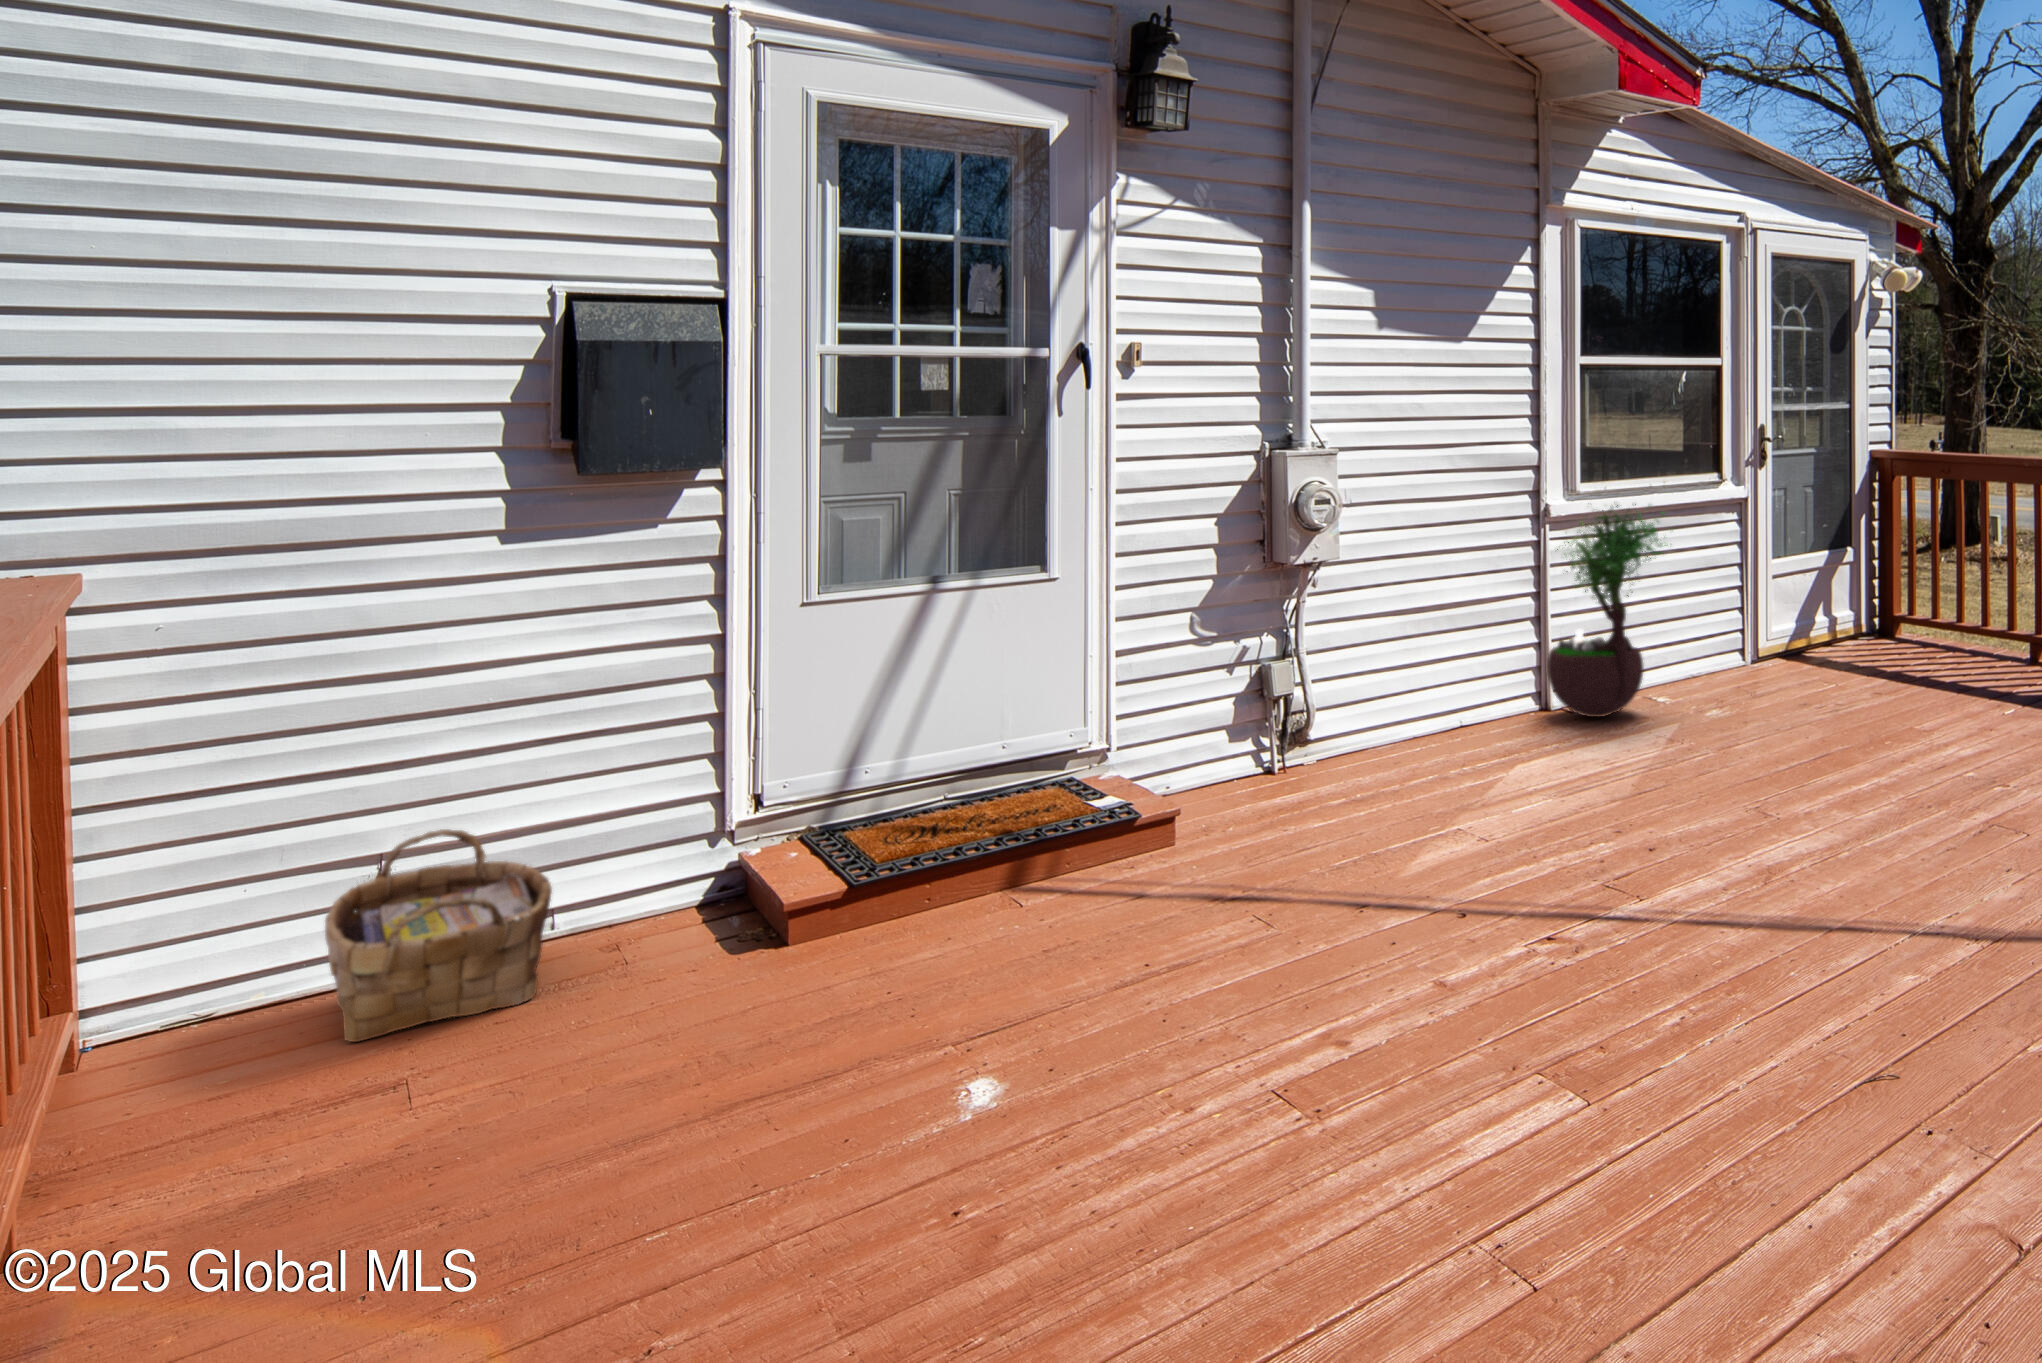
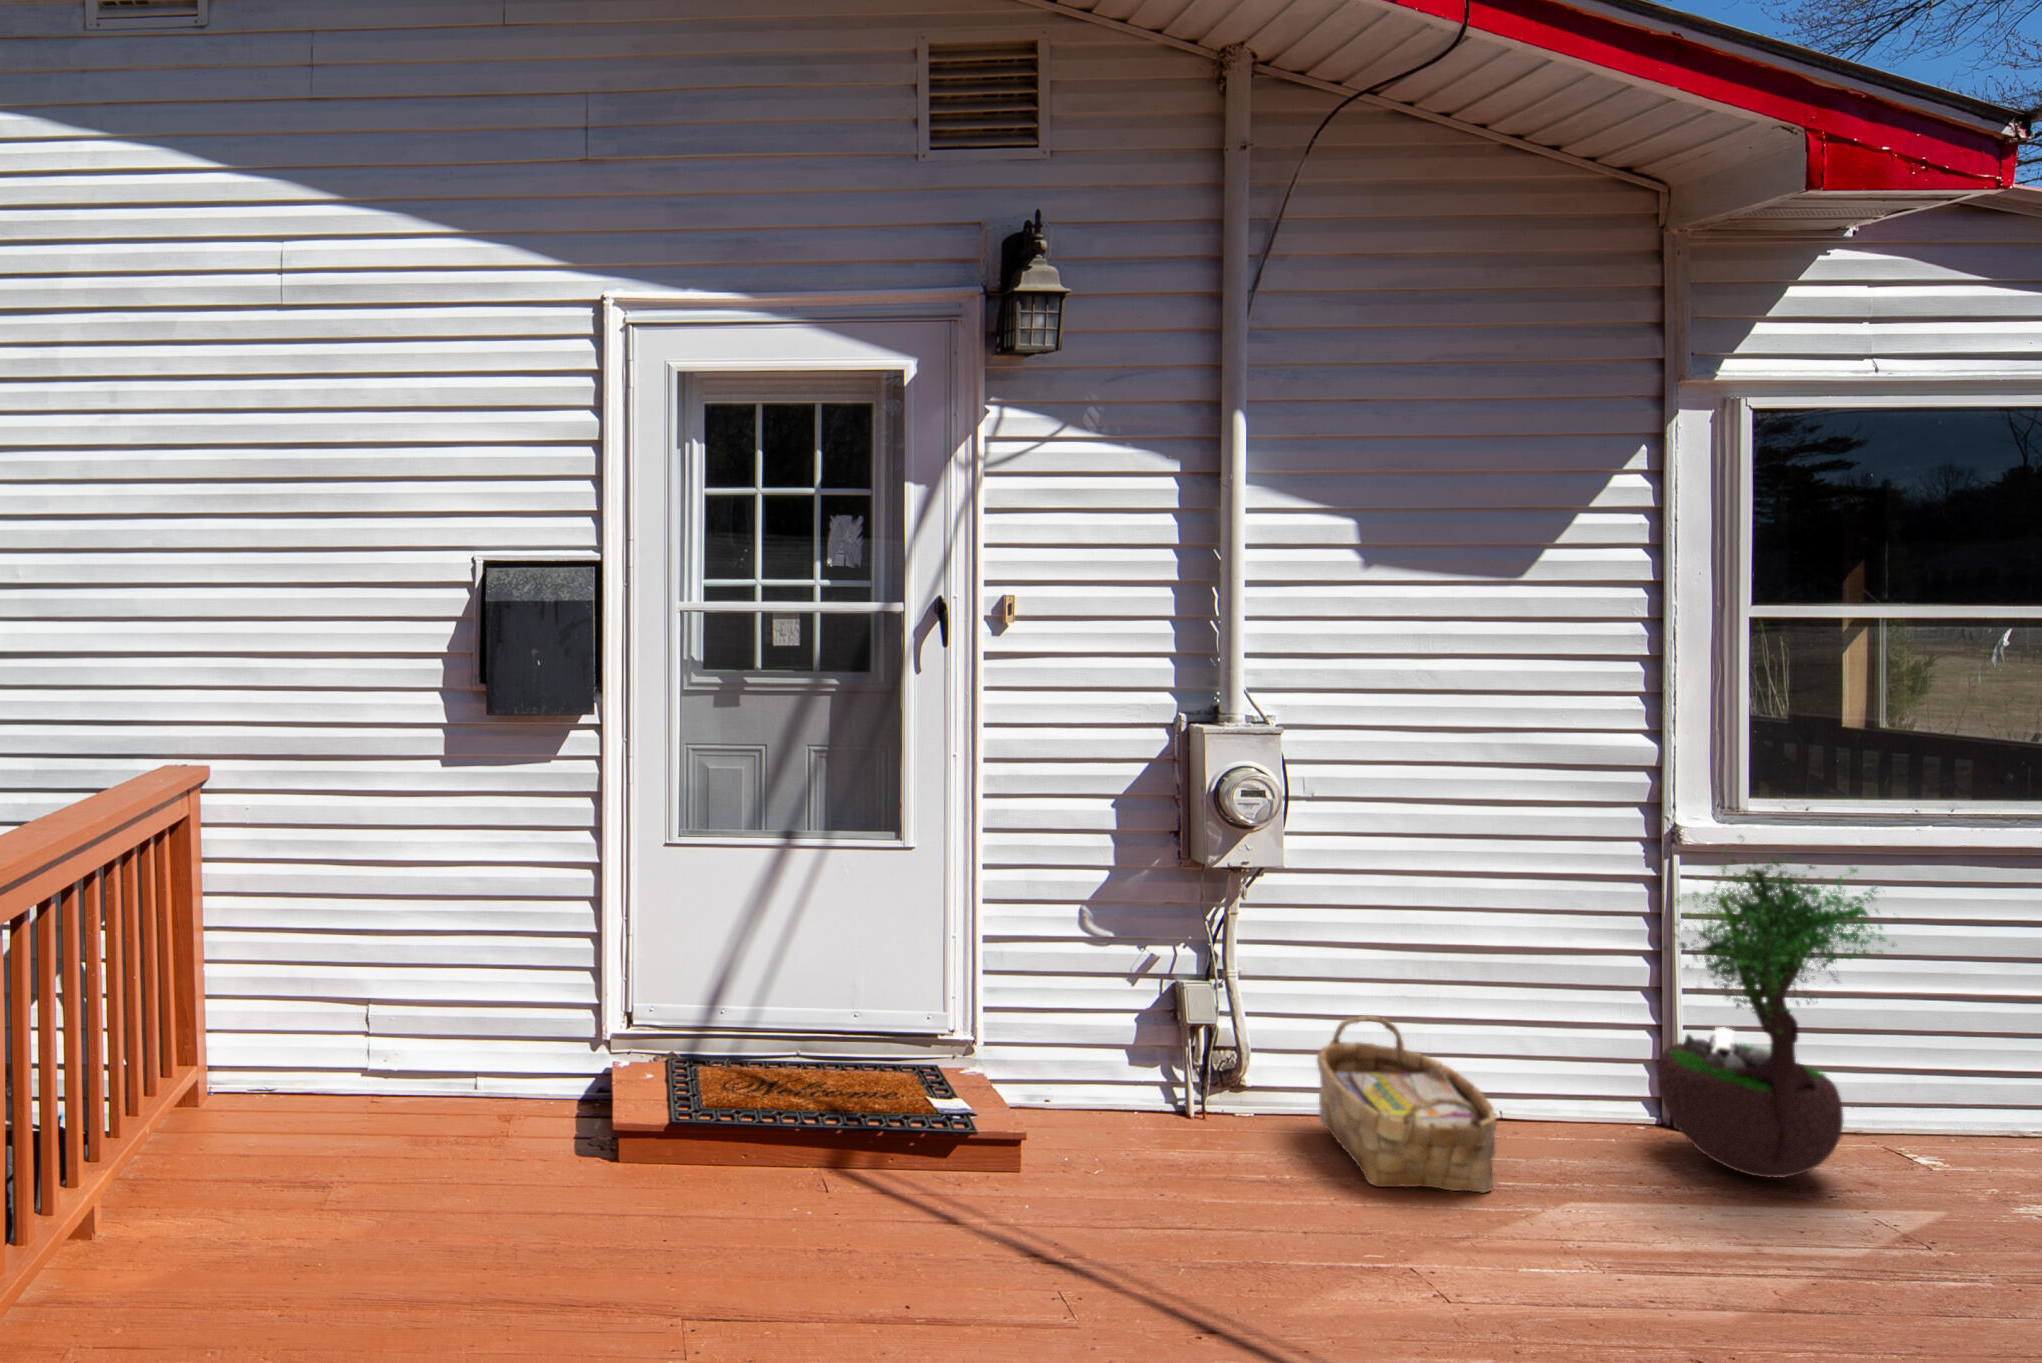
woven basket: present [325,829,552,1042] -> present [1317,1015,1497,1193]

